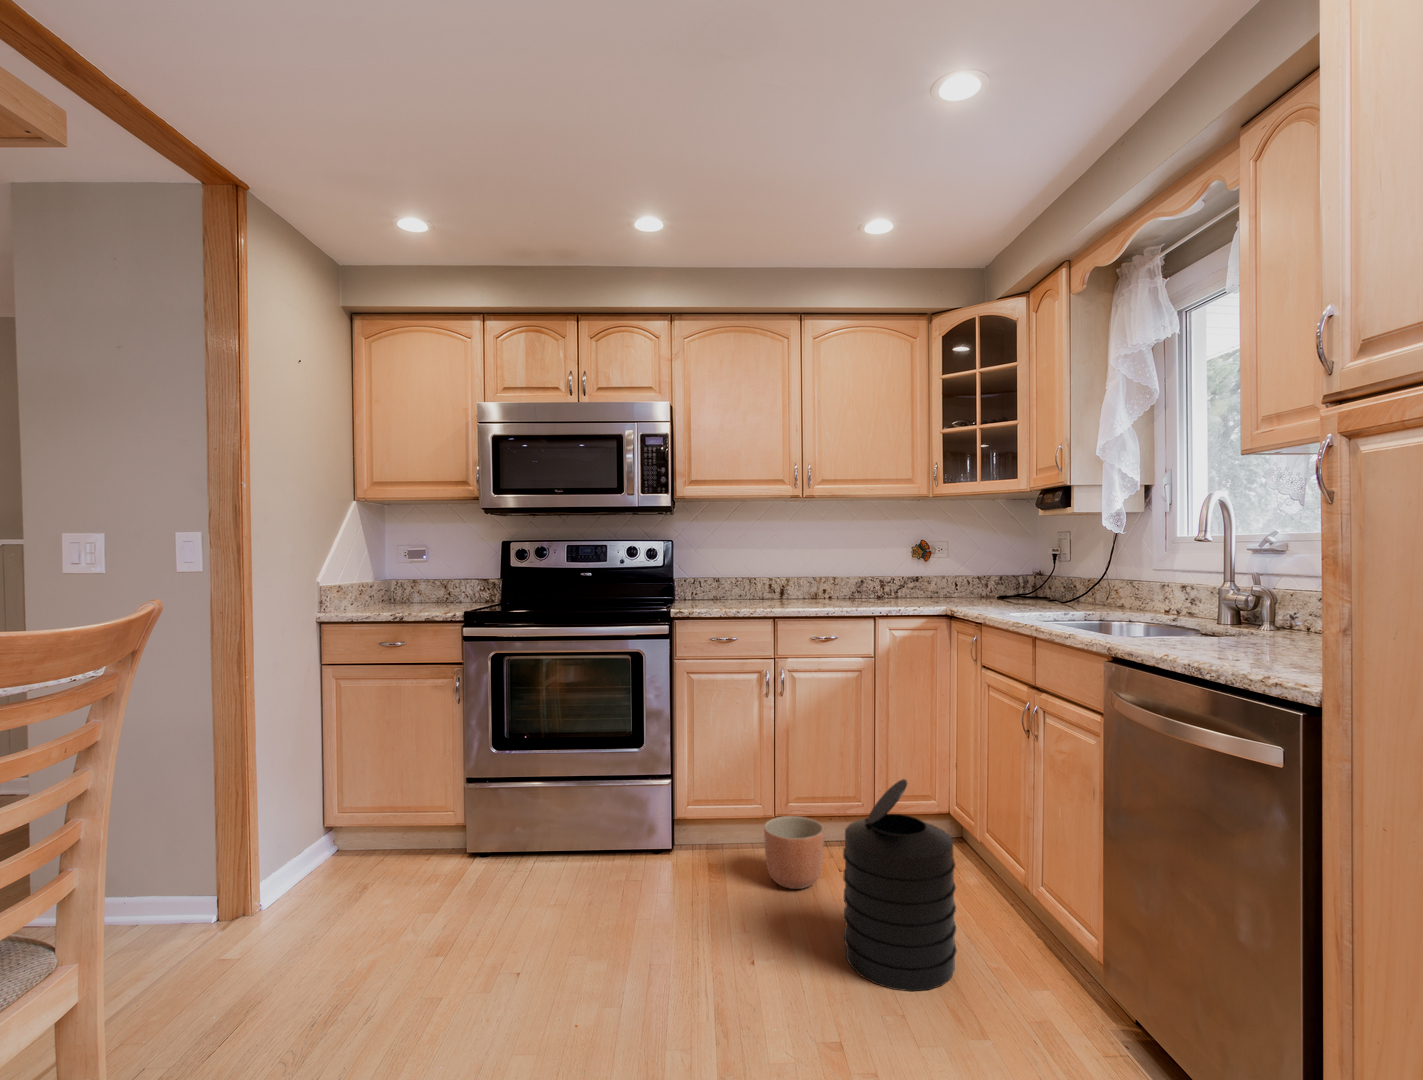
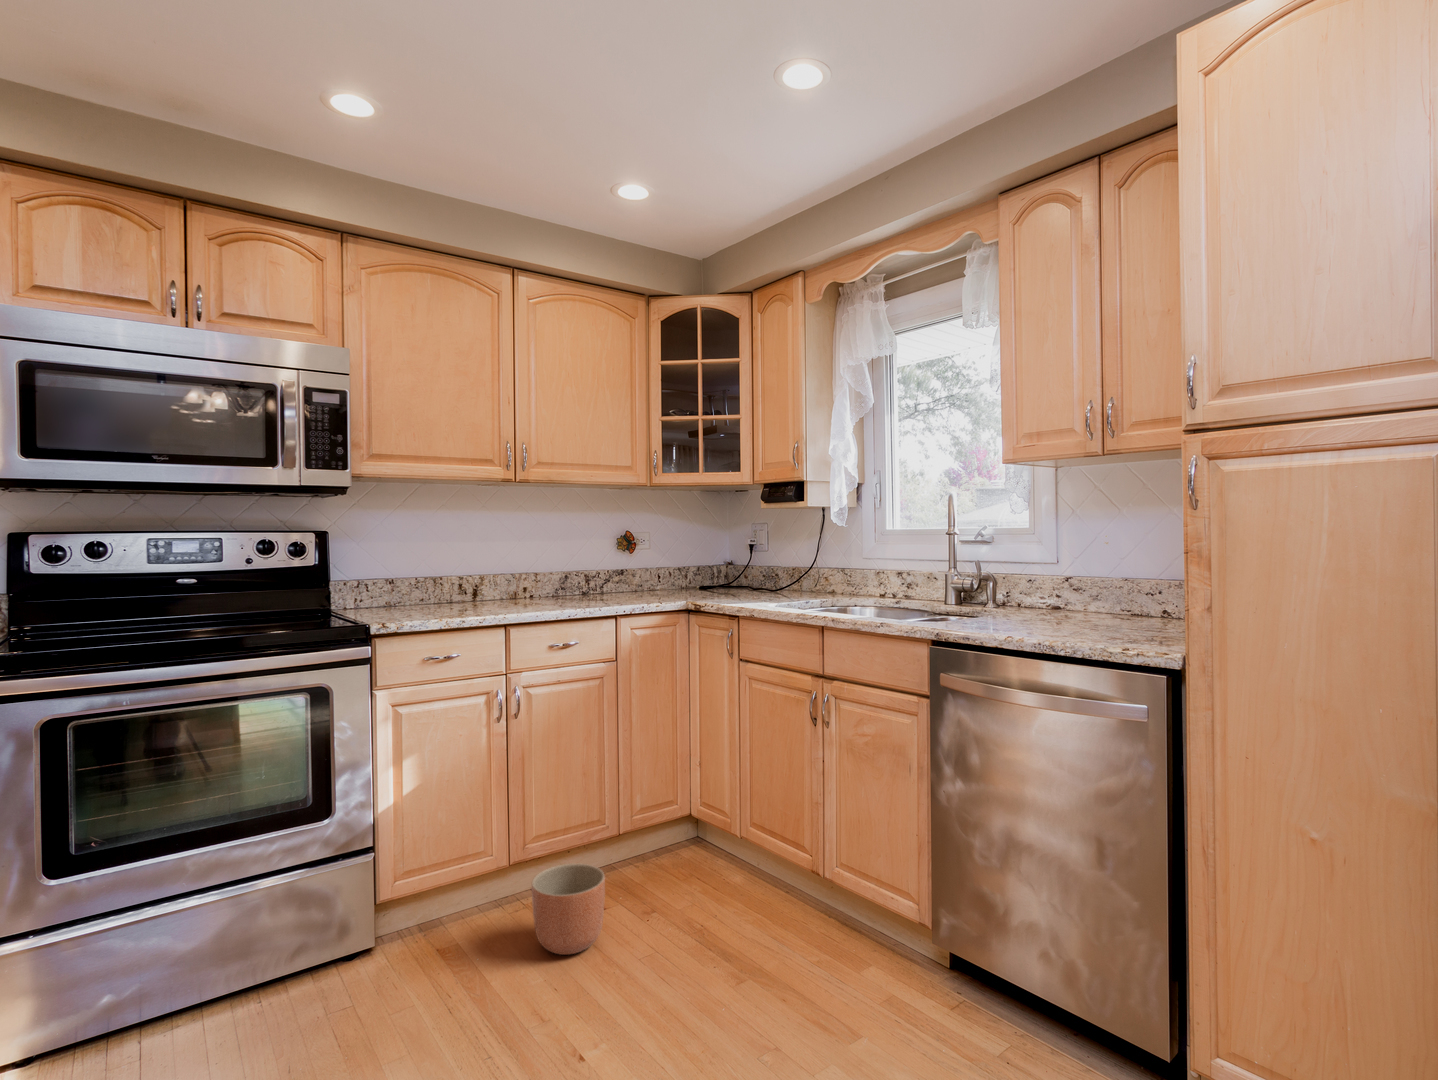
trash can: present [843,779,957,991] -> none [676,794,796,1027]

